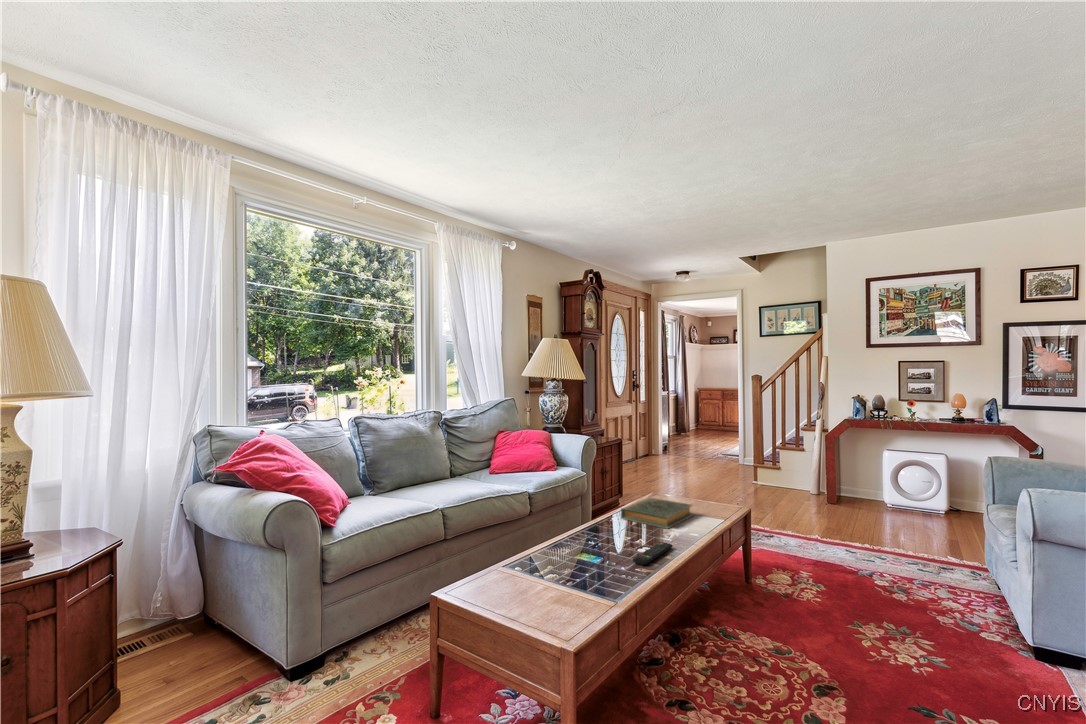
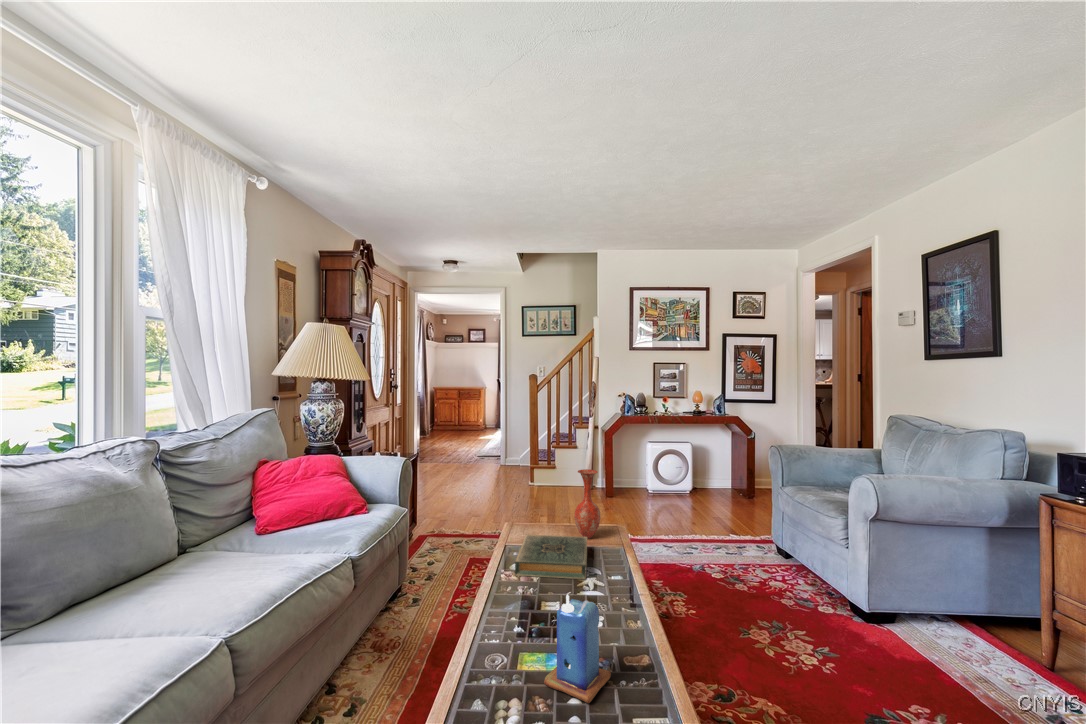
vase: none [694,453,717,510] -> present [574,469,600,539]
candle: none [576,509,617,573] -> present [544,594,611,704]
remote control: present [633,542,673,565] -> none [610,606,638,658]

